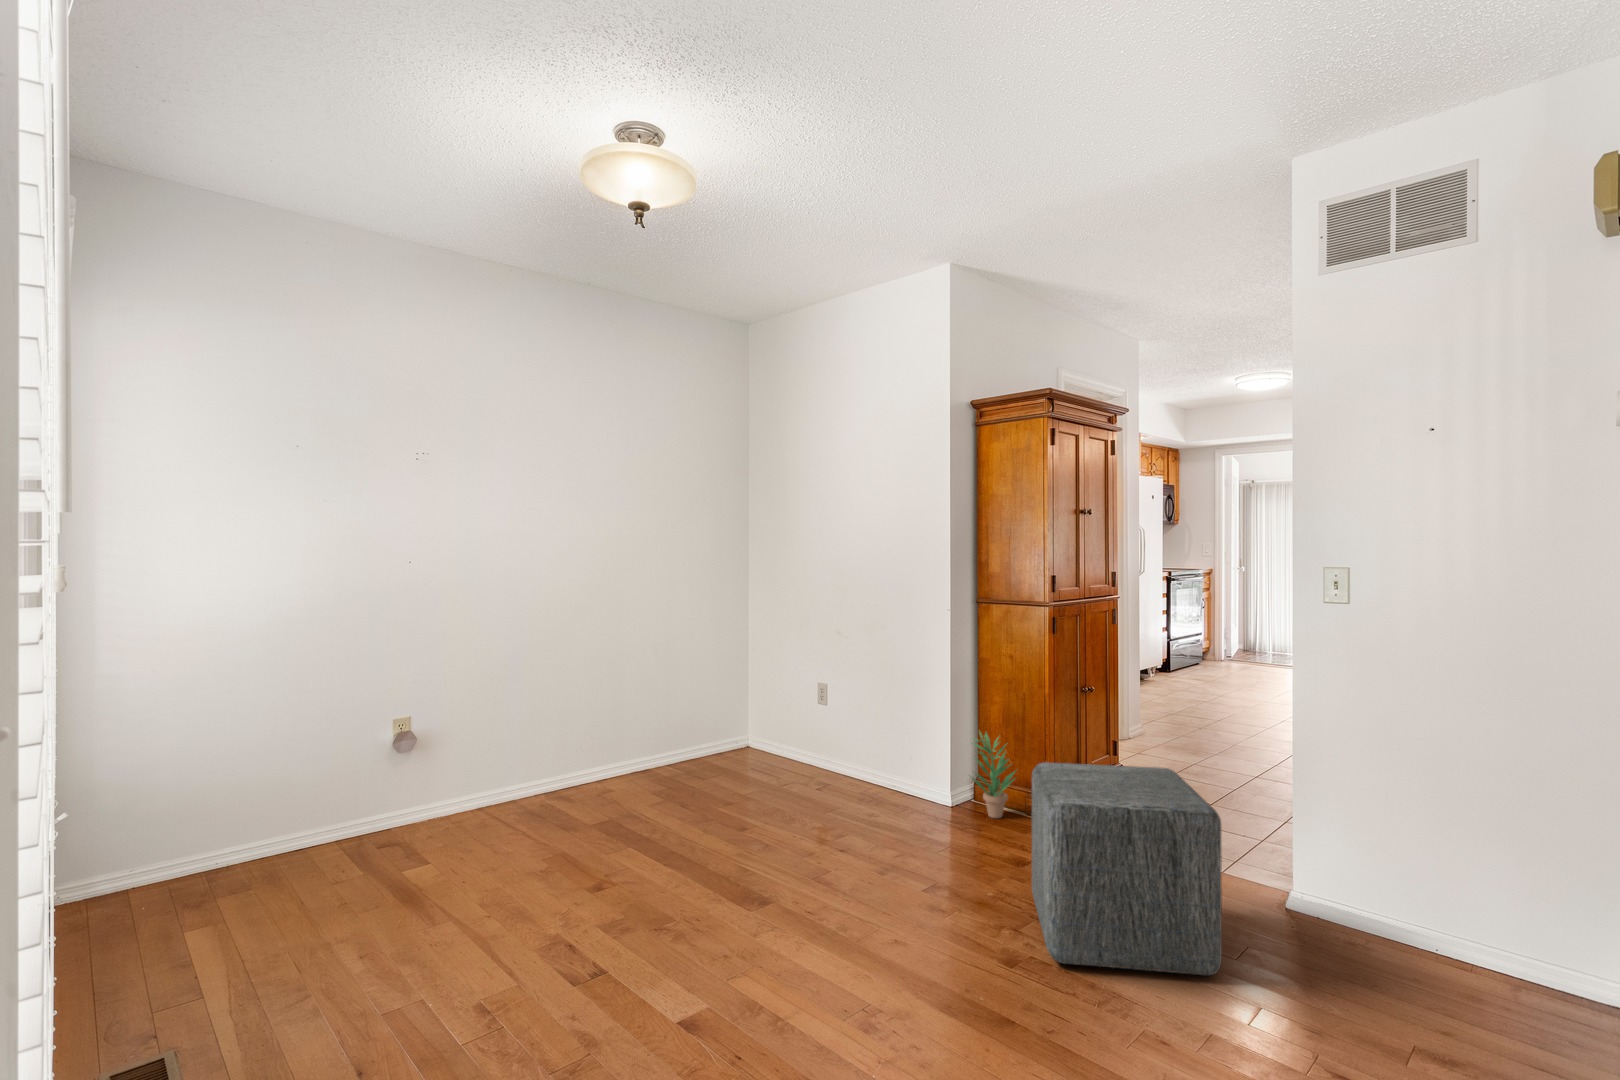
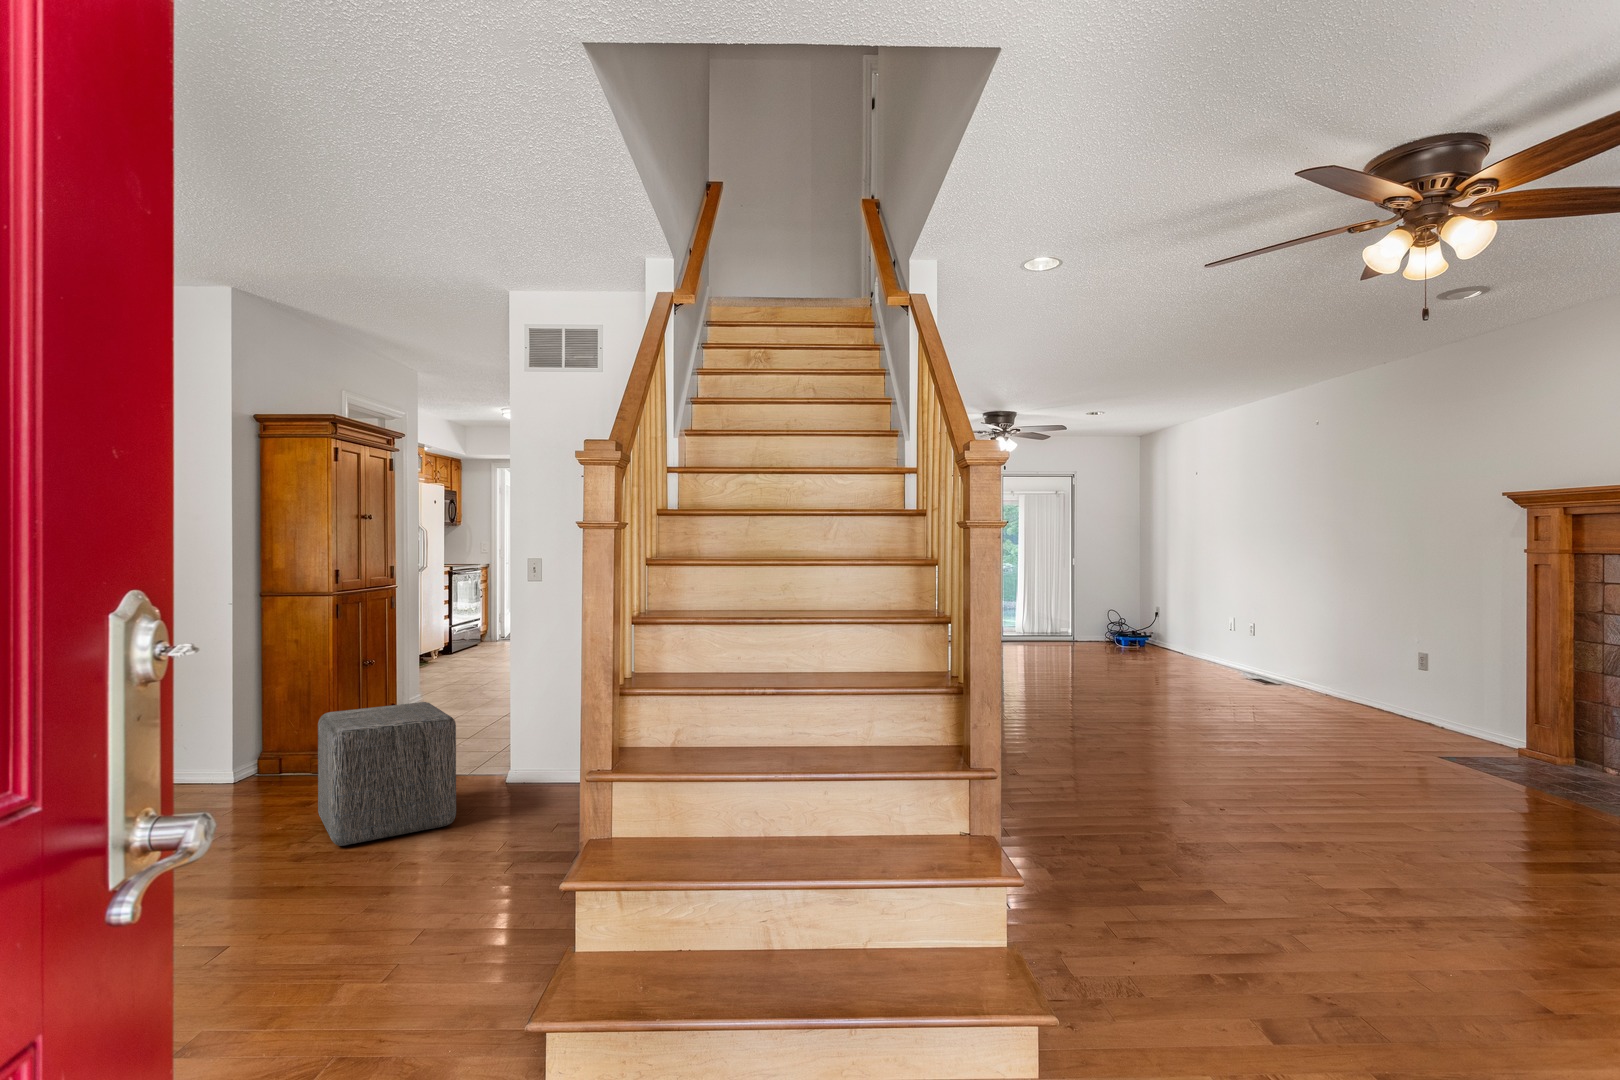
potted plant: present [973,733,1015,818] -> none [254,706,305,781]

